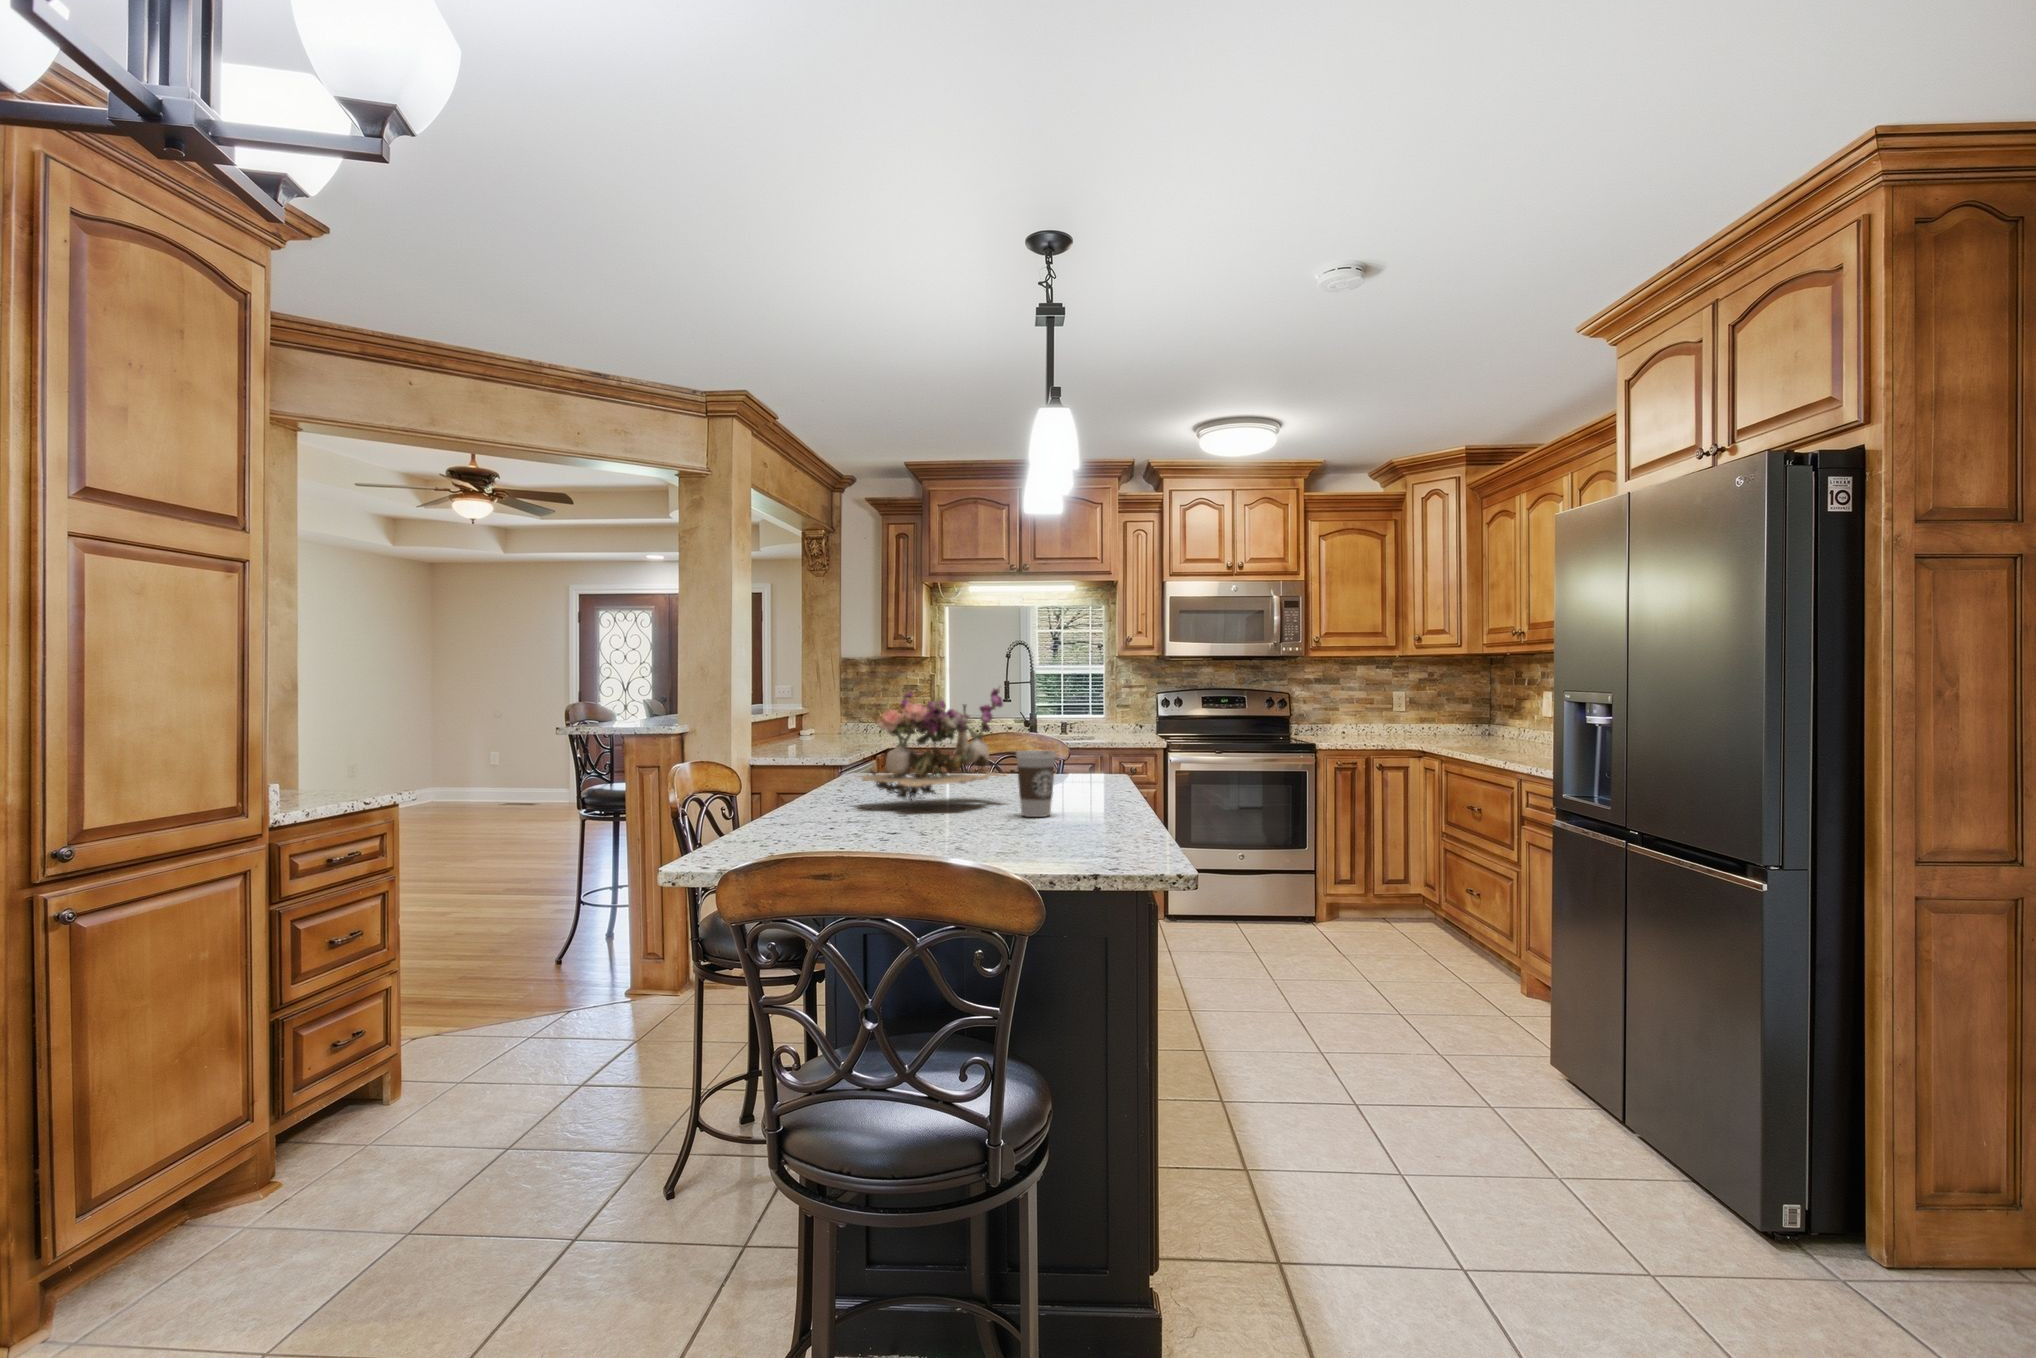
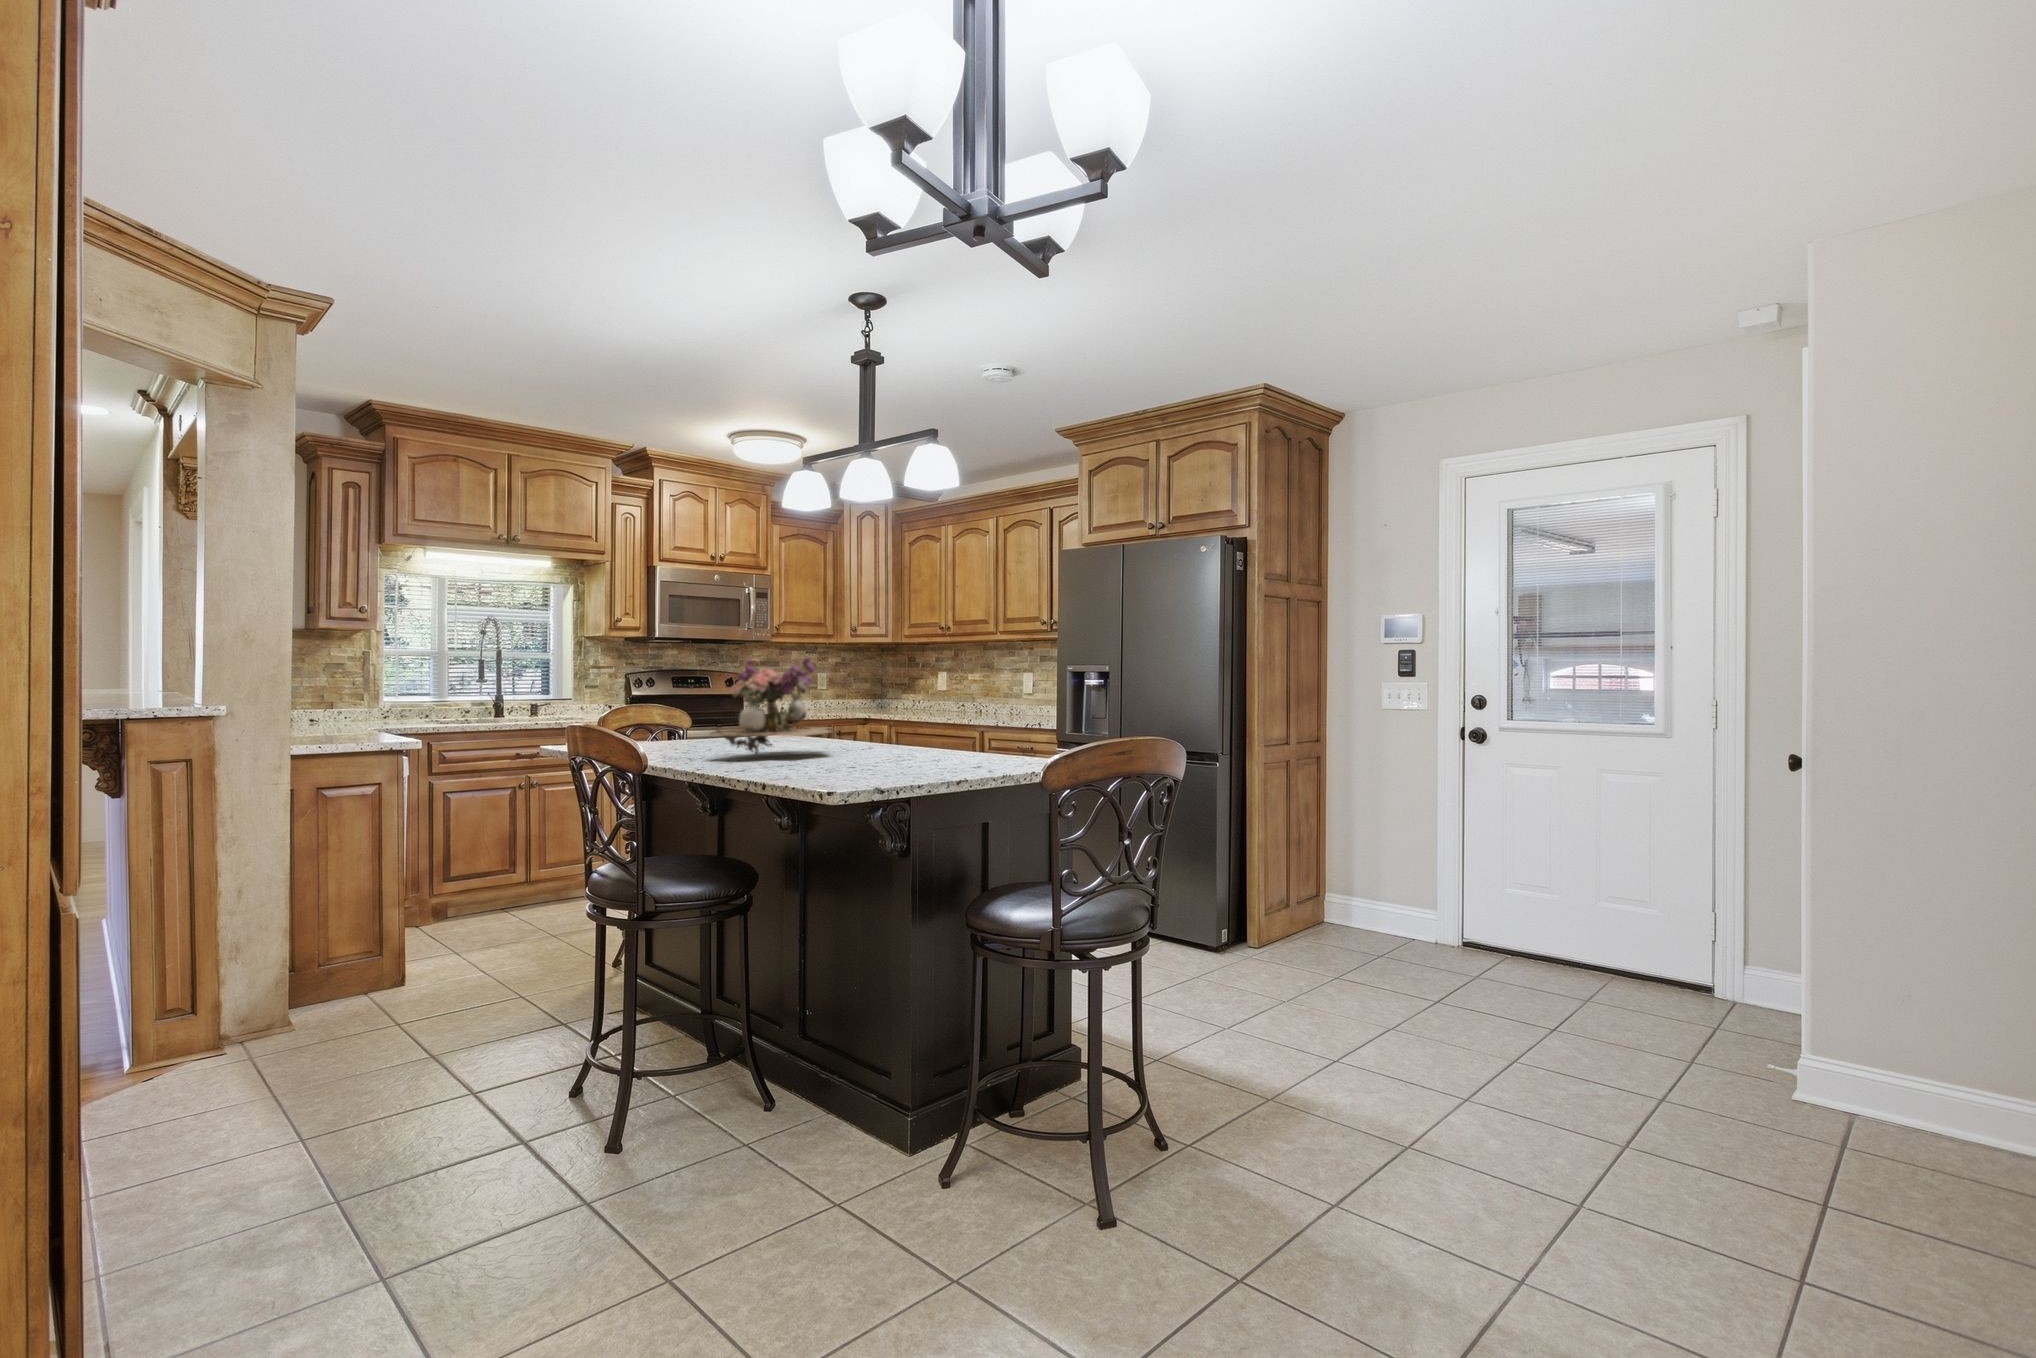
coffee cup: present [1016,750,1056,817] -> none [884,703,915,754]

